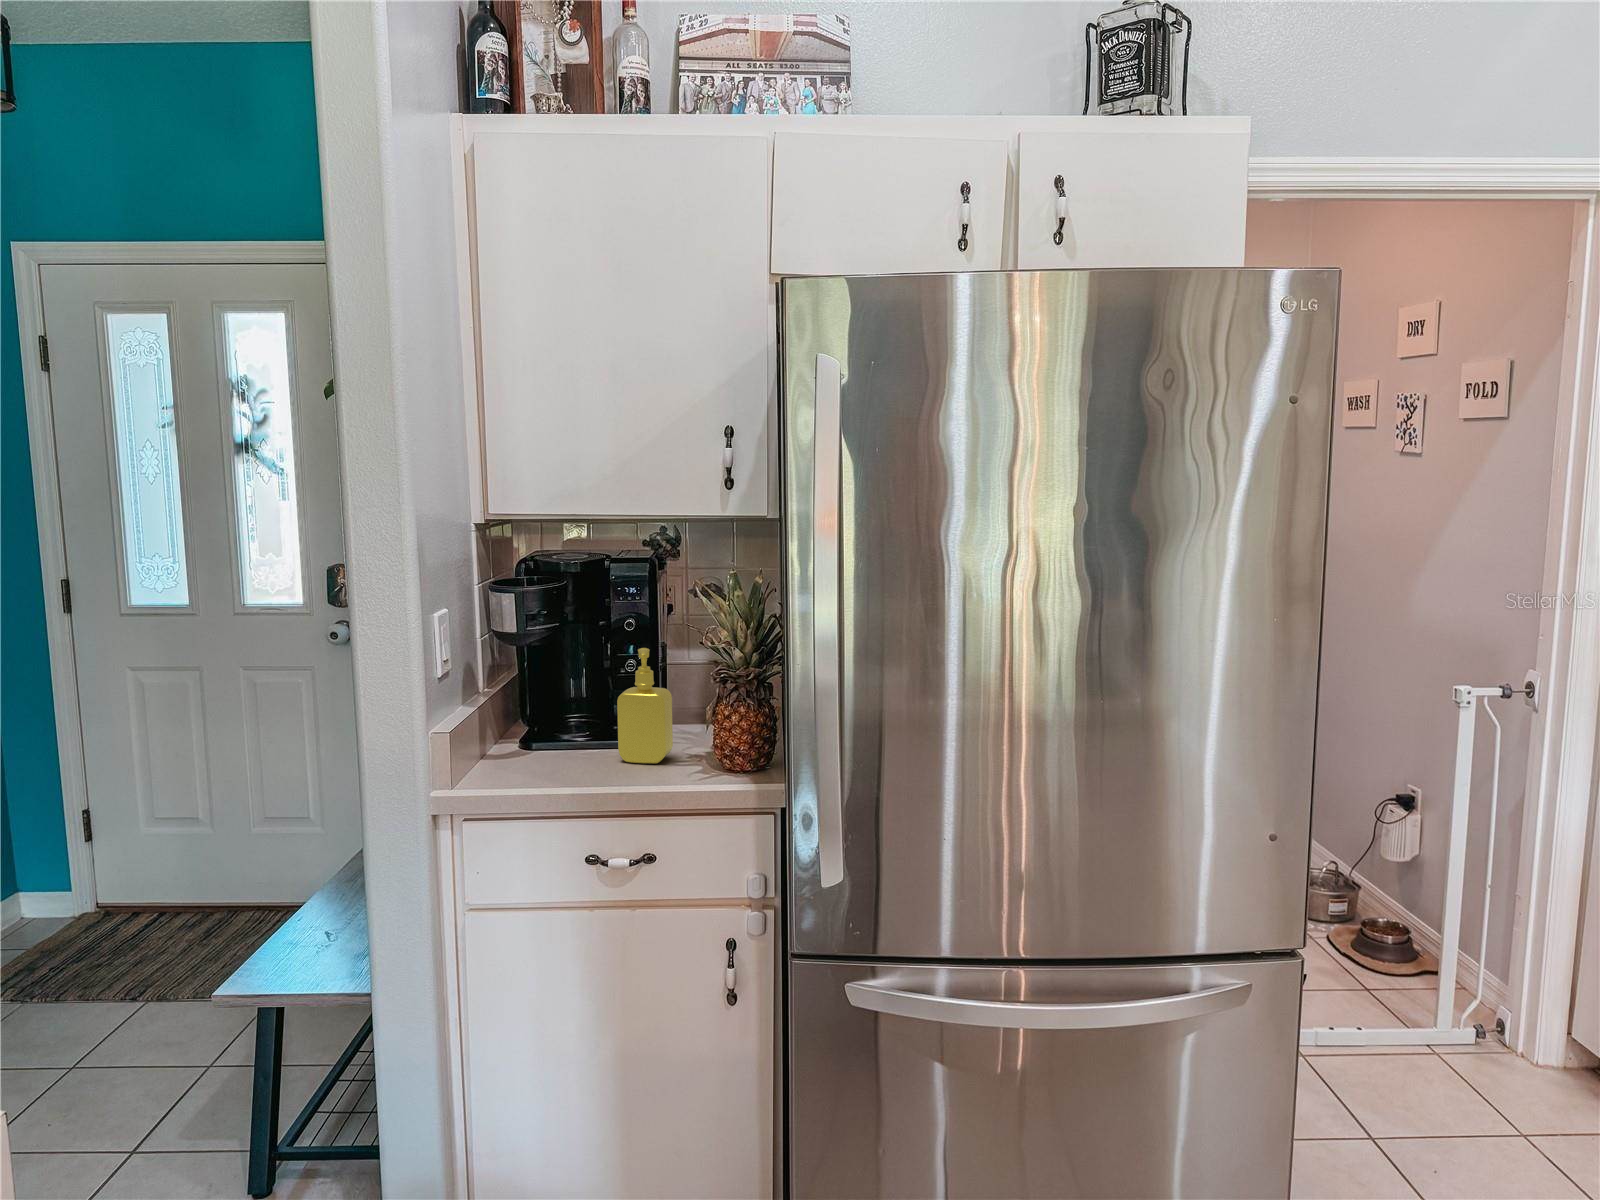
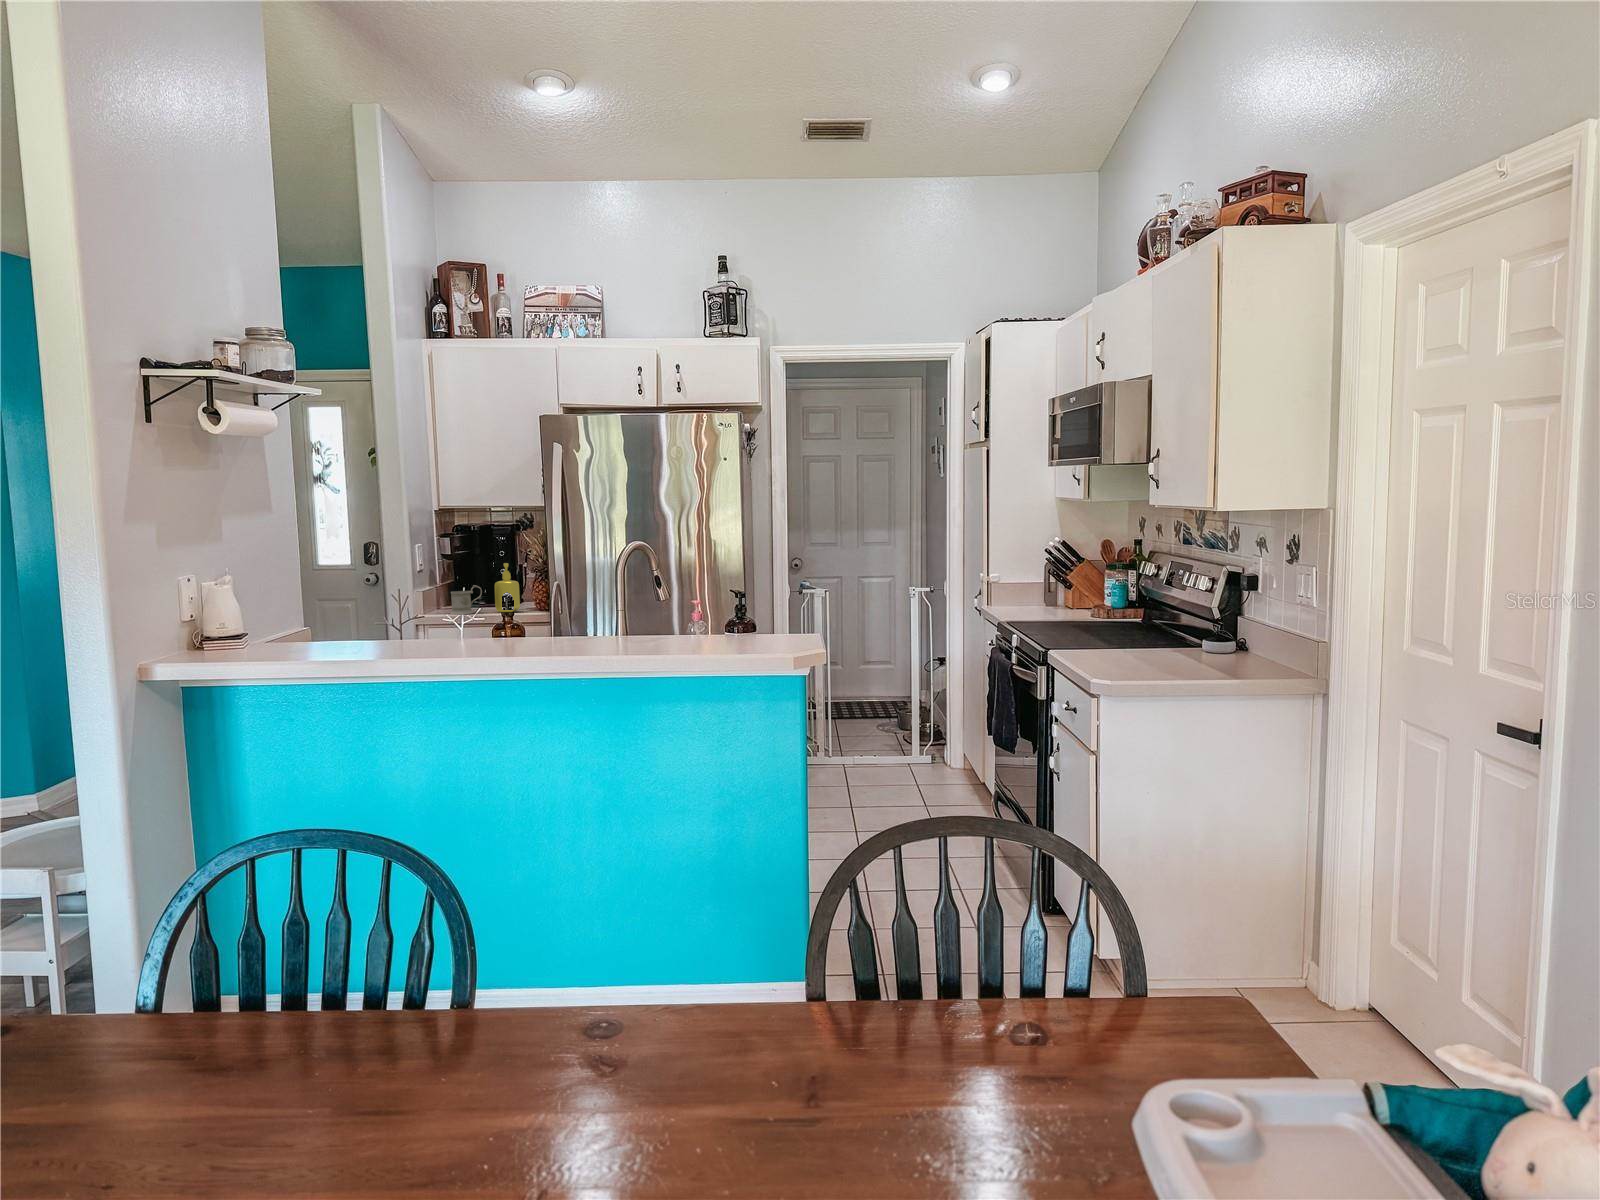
mug: none [516,704,589,782] -> present [450,585,482,615]

